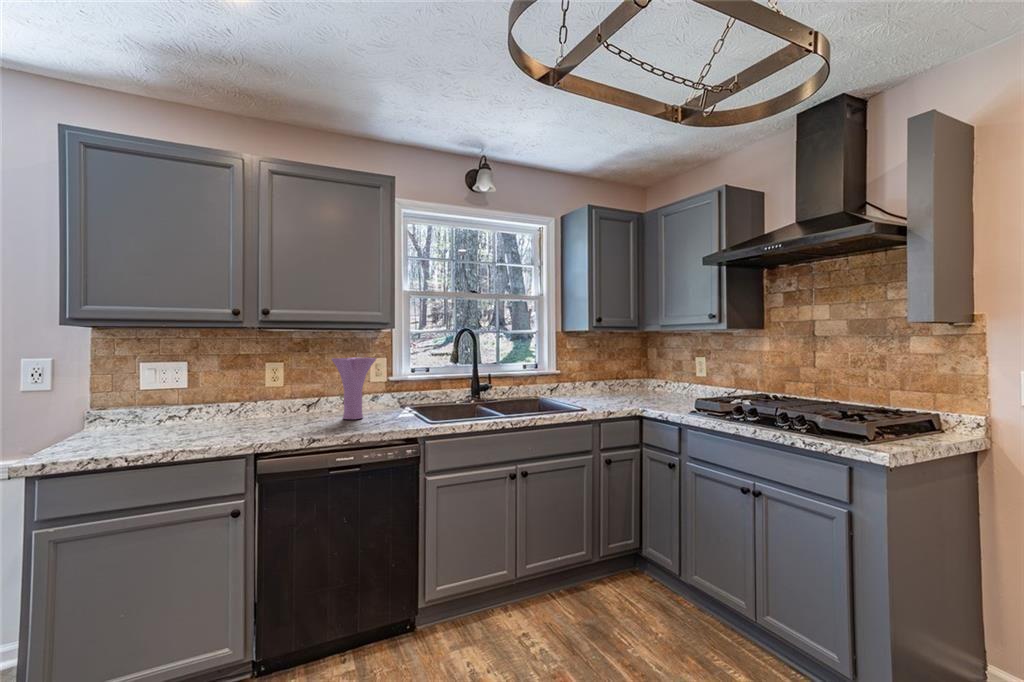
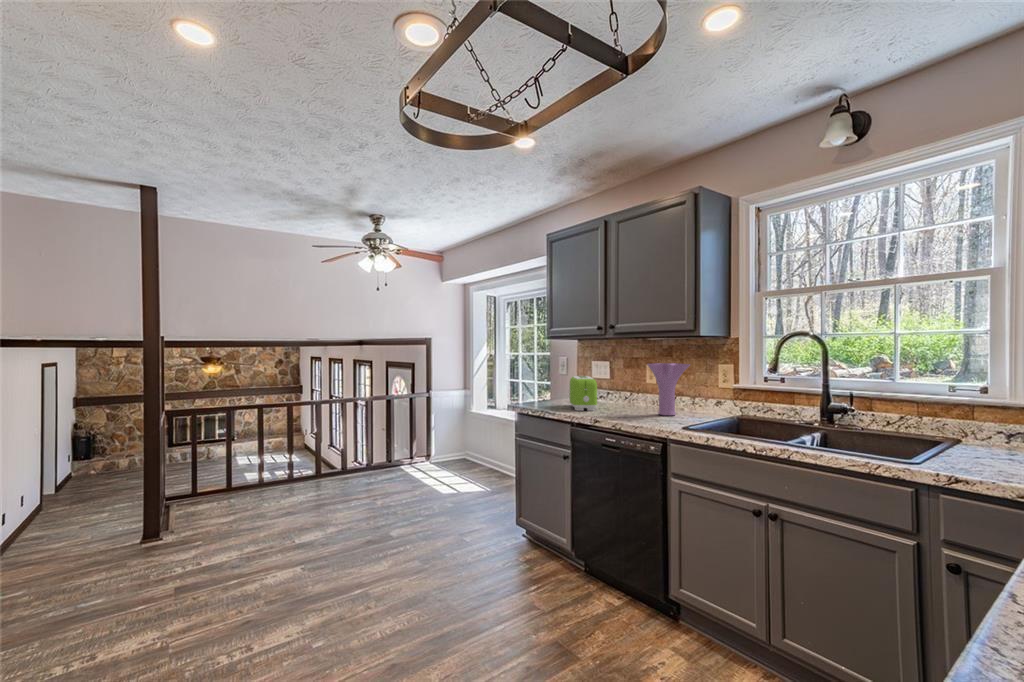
toaster: none [177,384,262,438] -> present [570,376,597,411]

